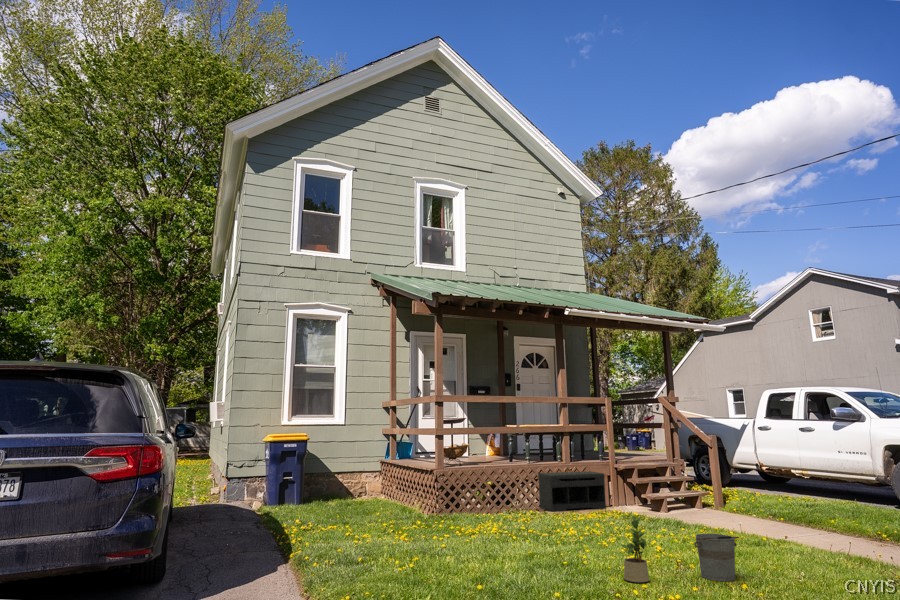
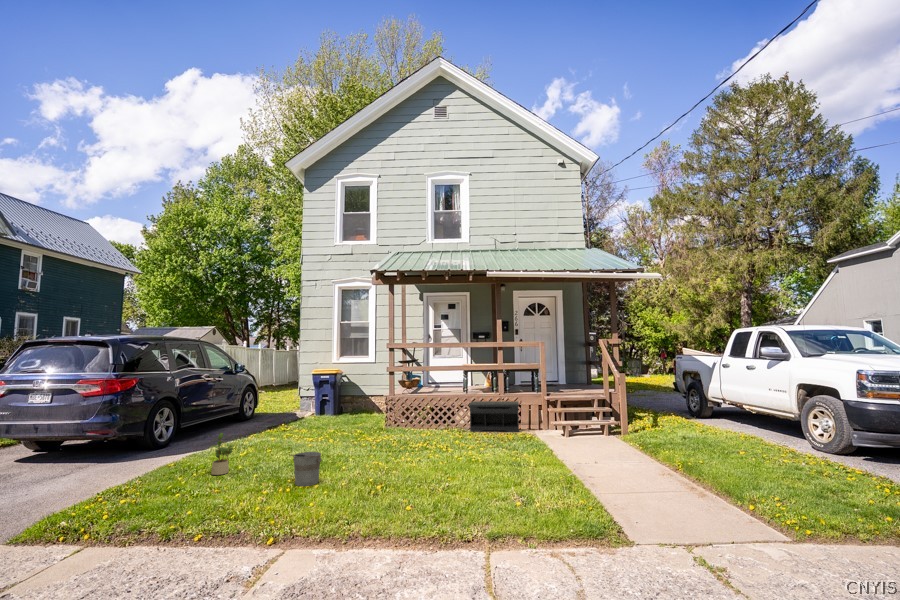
potted plant: present [621,516,650,582] -> present [211,433,234,475]
bucket: present [694,534,739,581] -> present [293,452,322,486]

